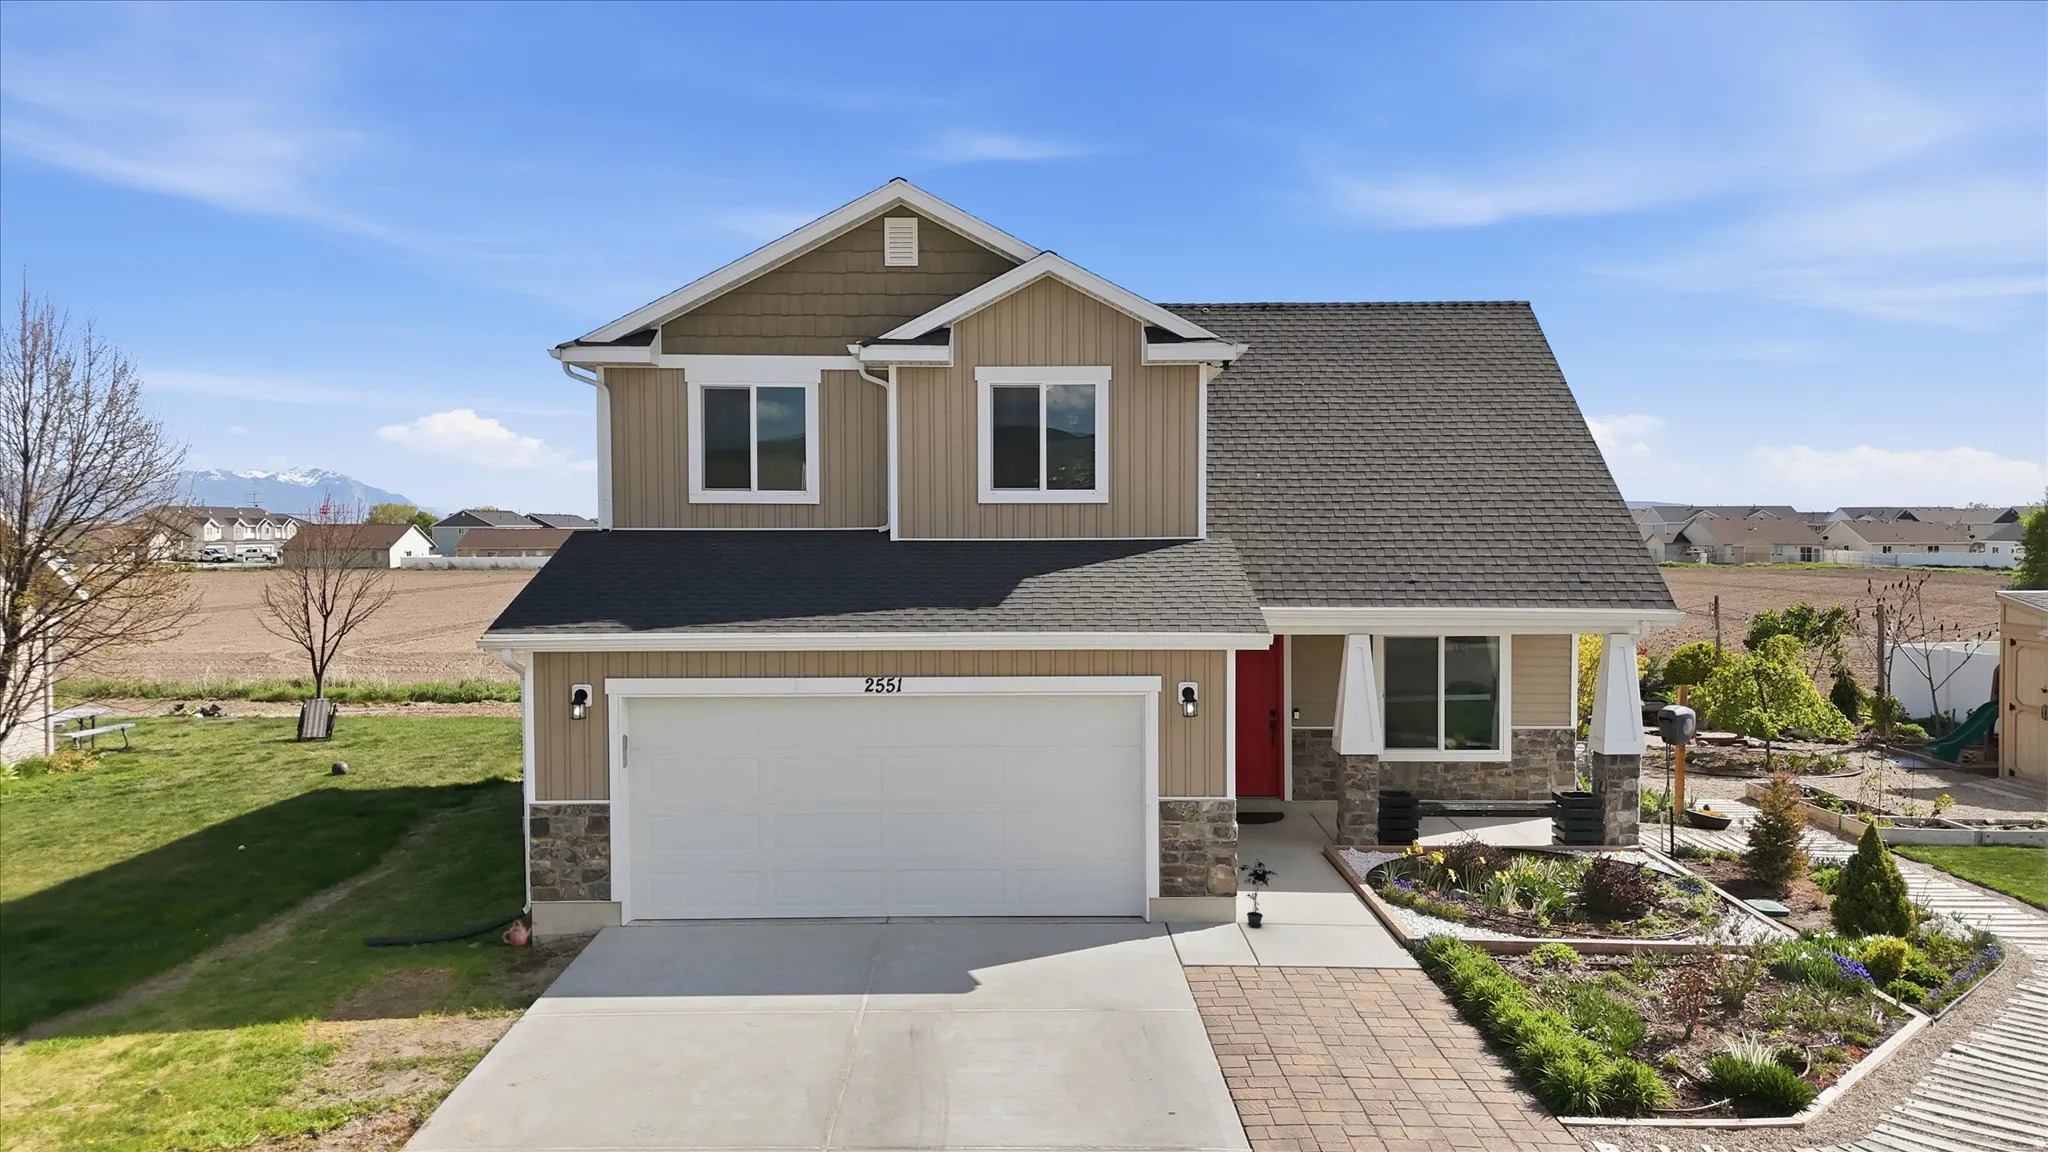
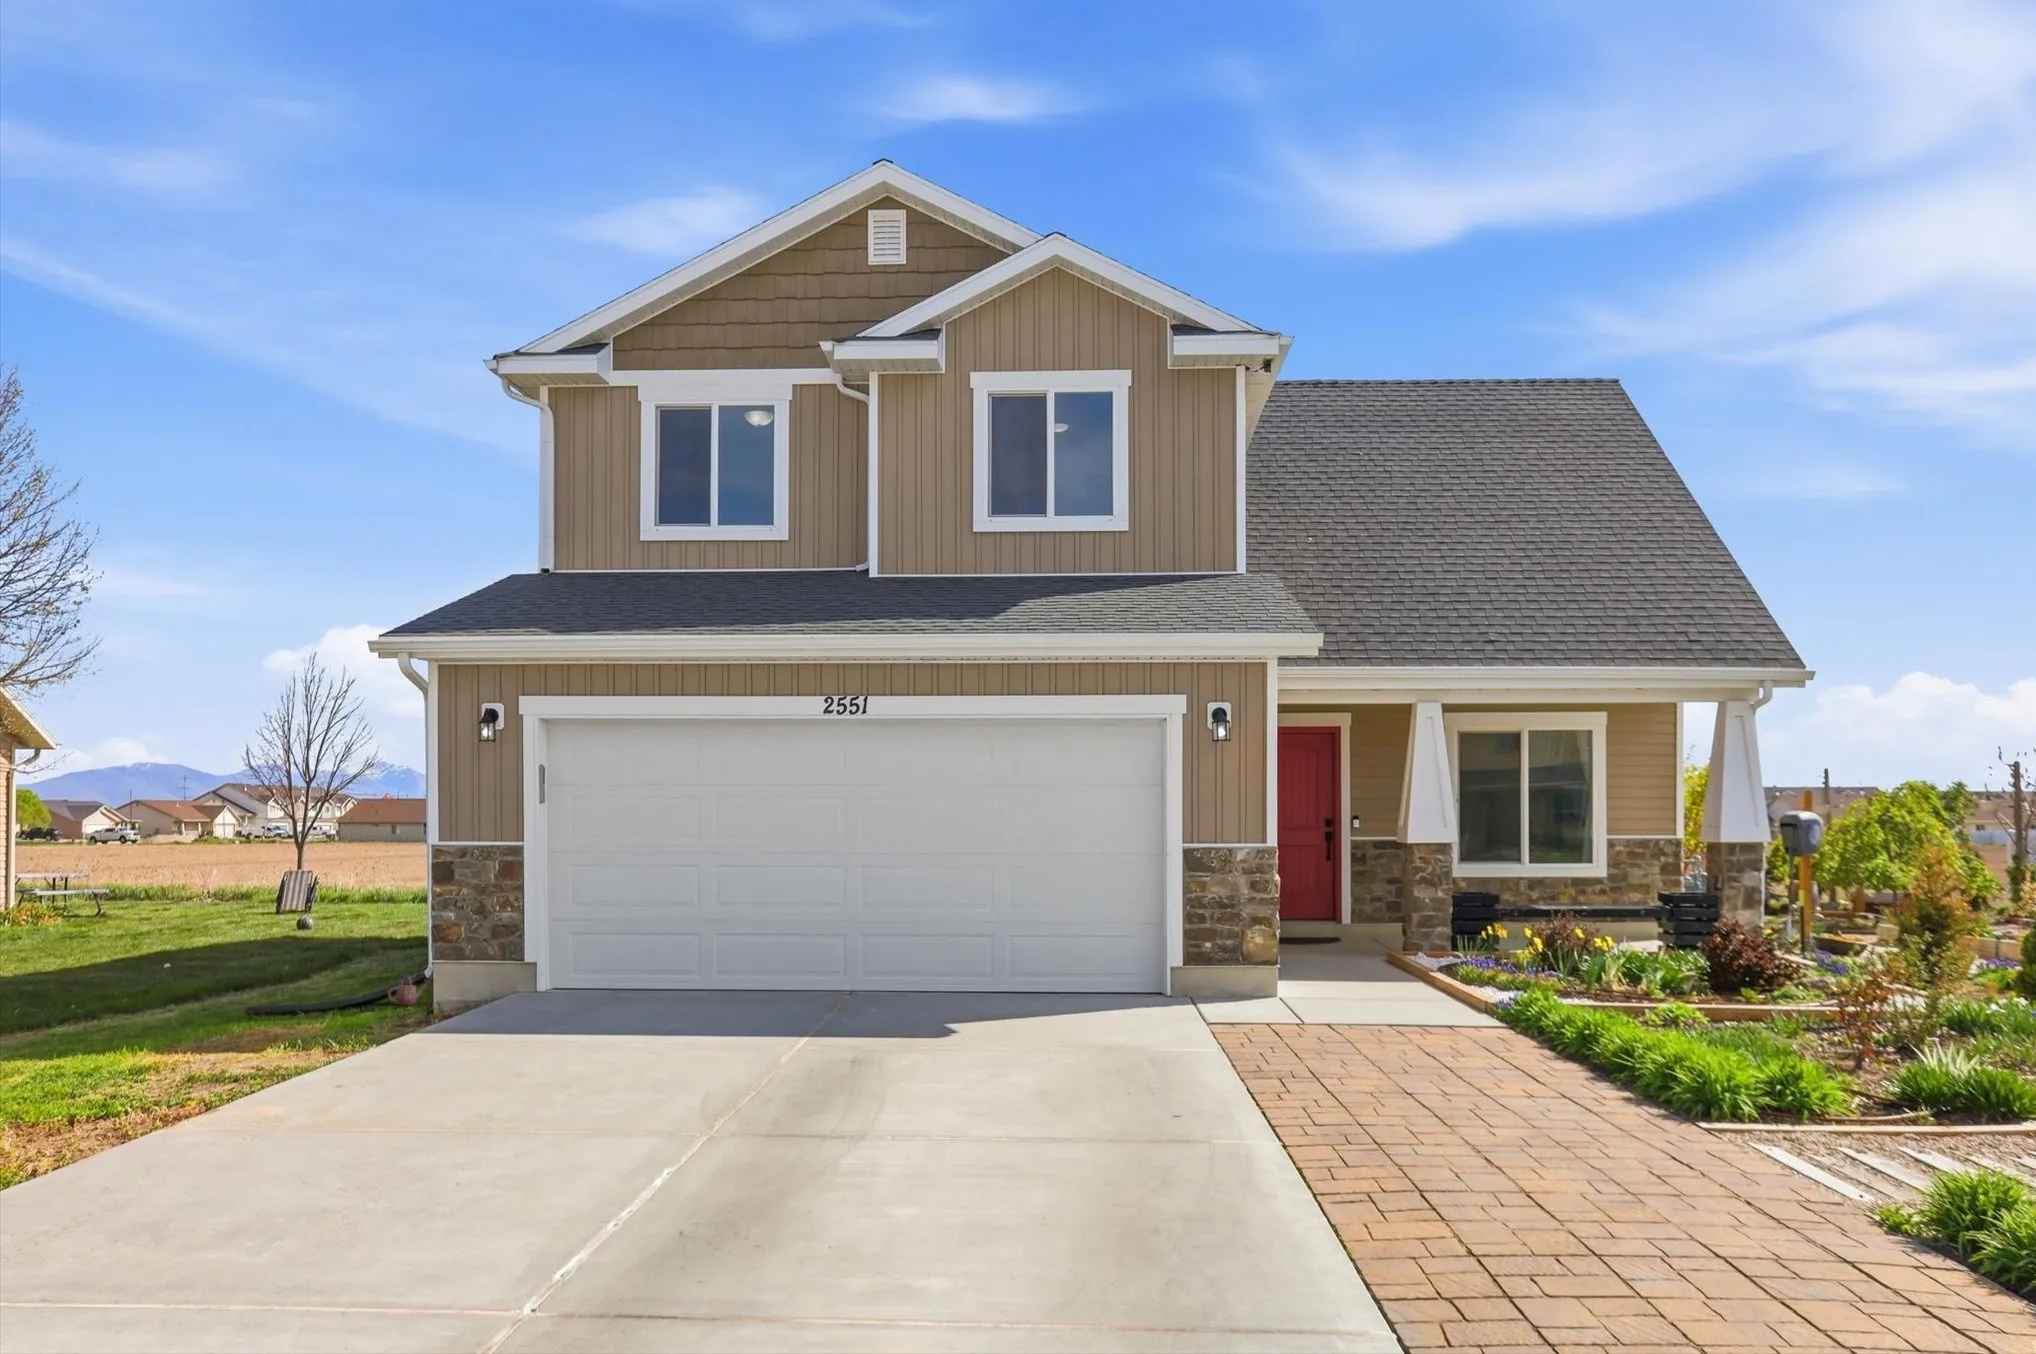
potted plant: present [1239,859,1277,927] -> none [1282,922,1330,1005]

